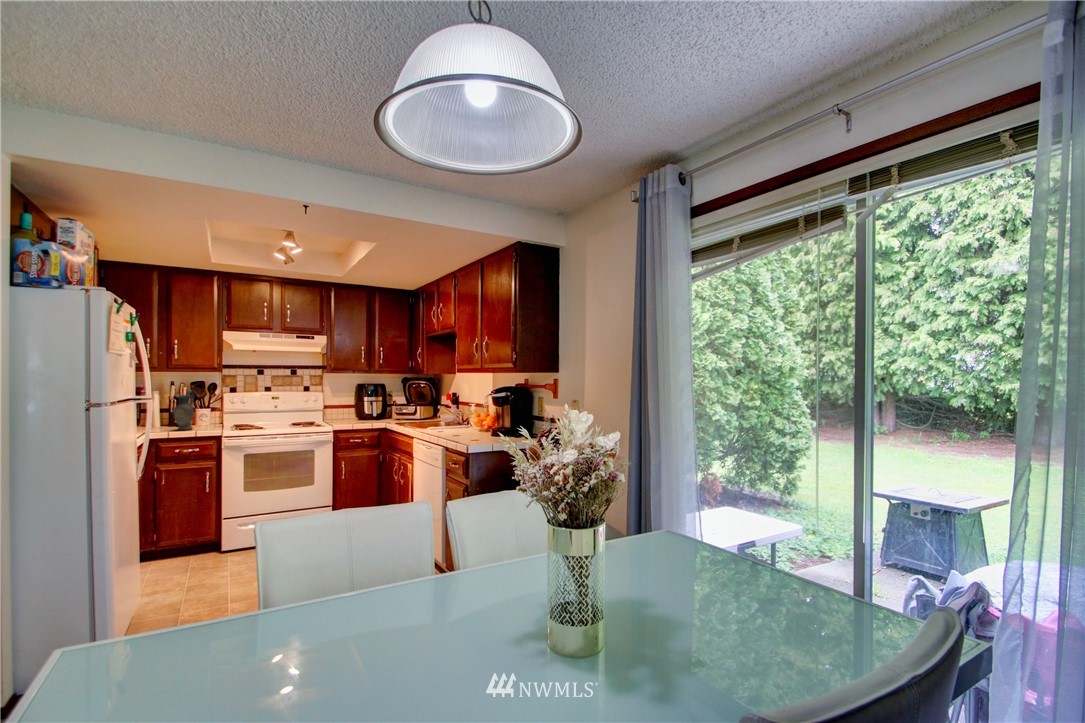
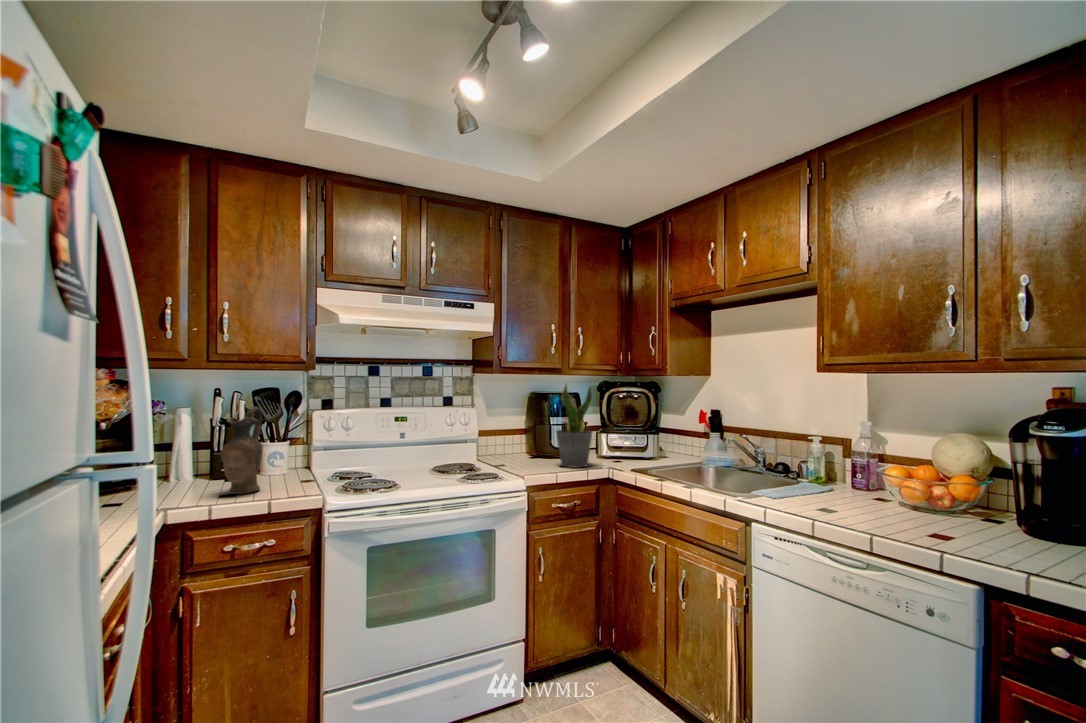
potted plant: none [361,378,382,423] -> present [556,385,592,468]

